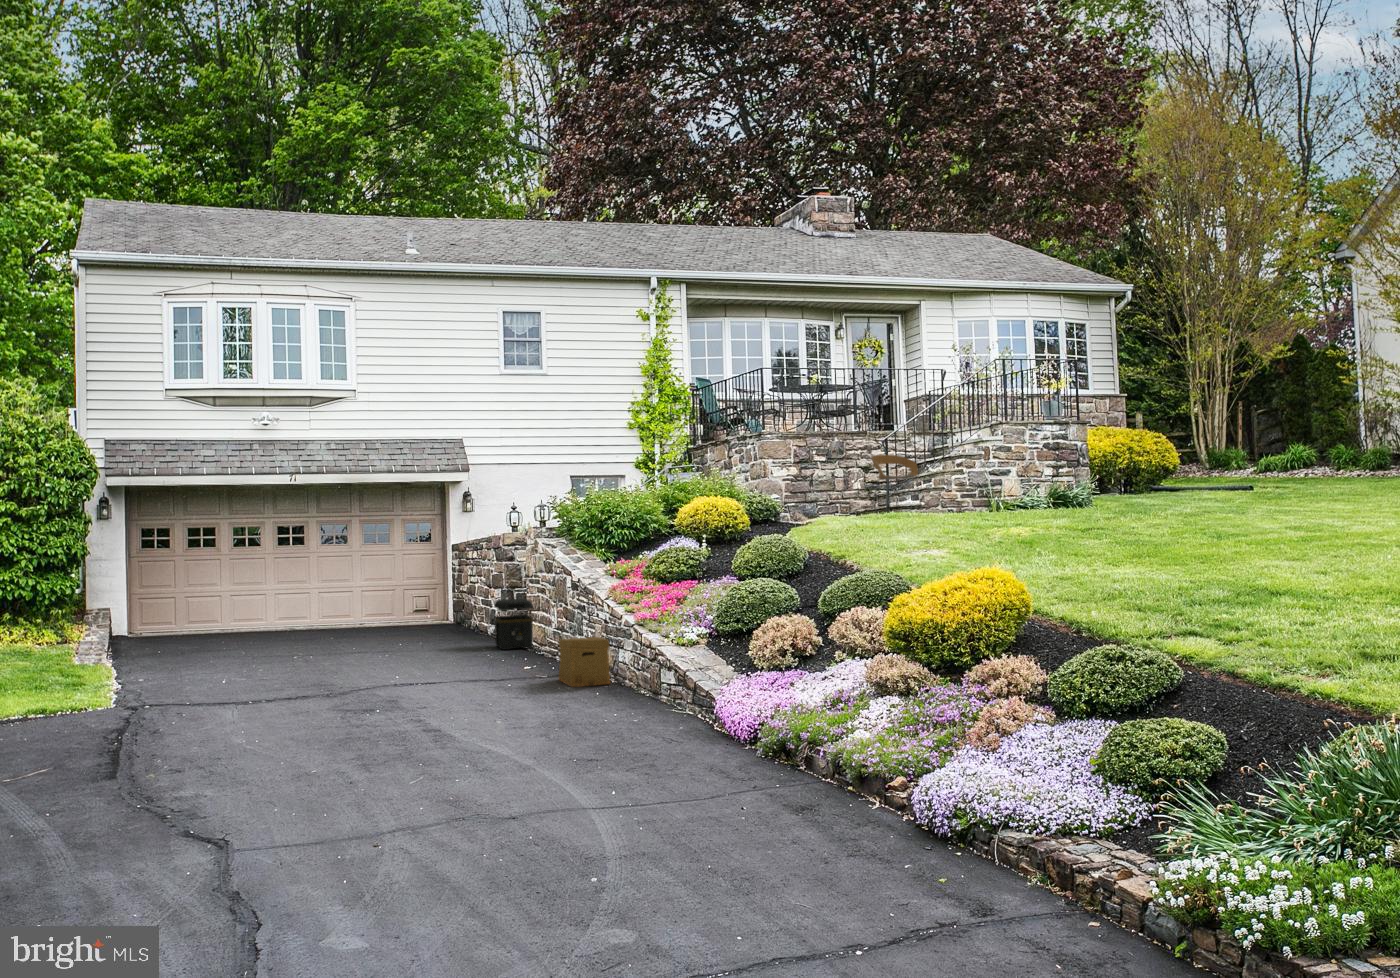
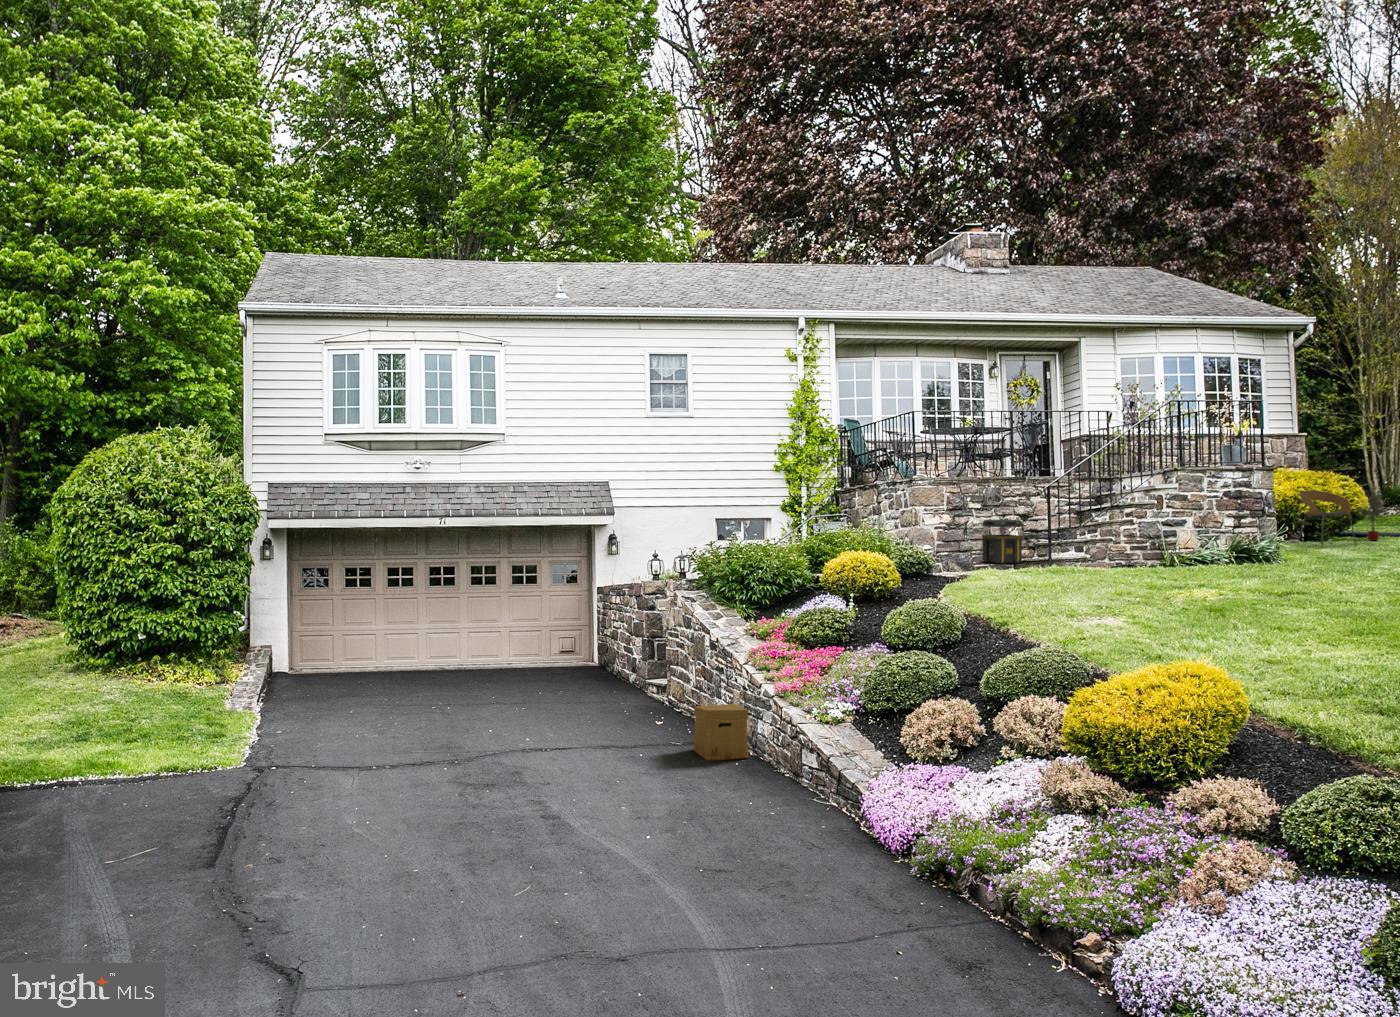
potted tree: none [1162,442,1189,489] -> present [1356,490,1383,541]
chair: present [872,455,918,480] -> present [1297,491,1356,546]
toolbox: present [494,599,533,650] -> present [982,520,1023,564]

